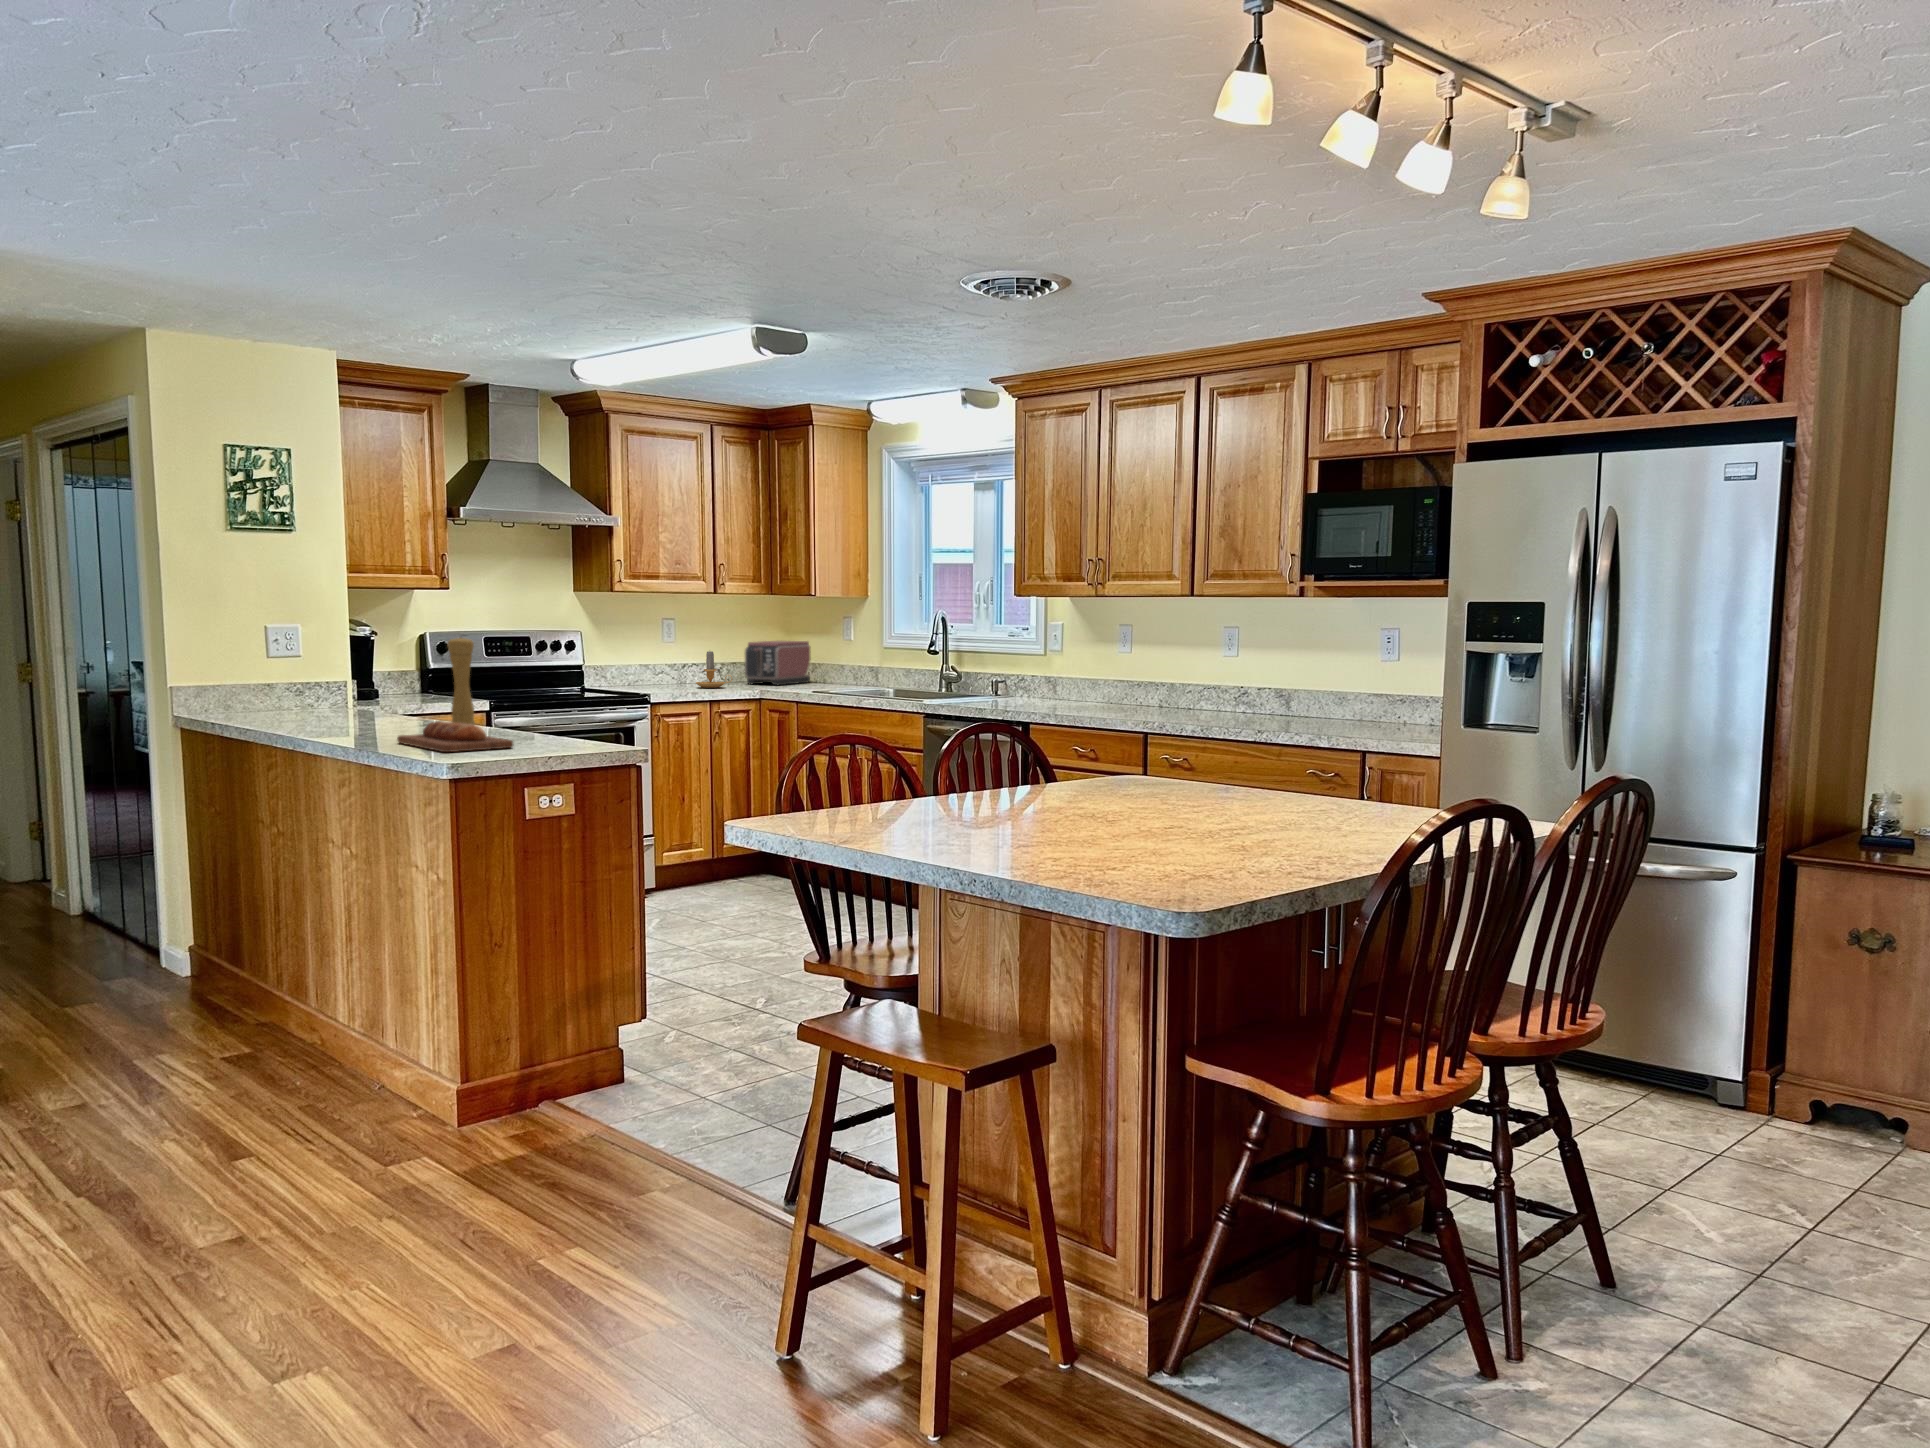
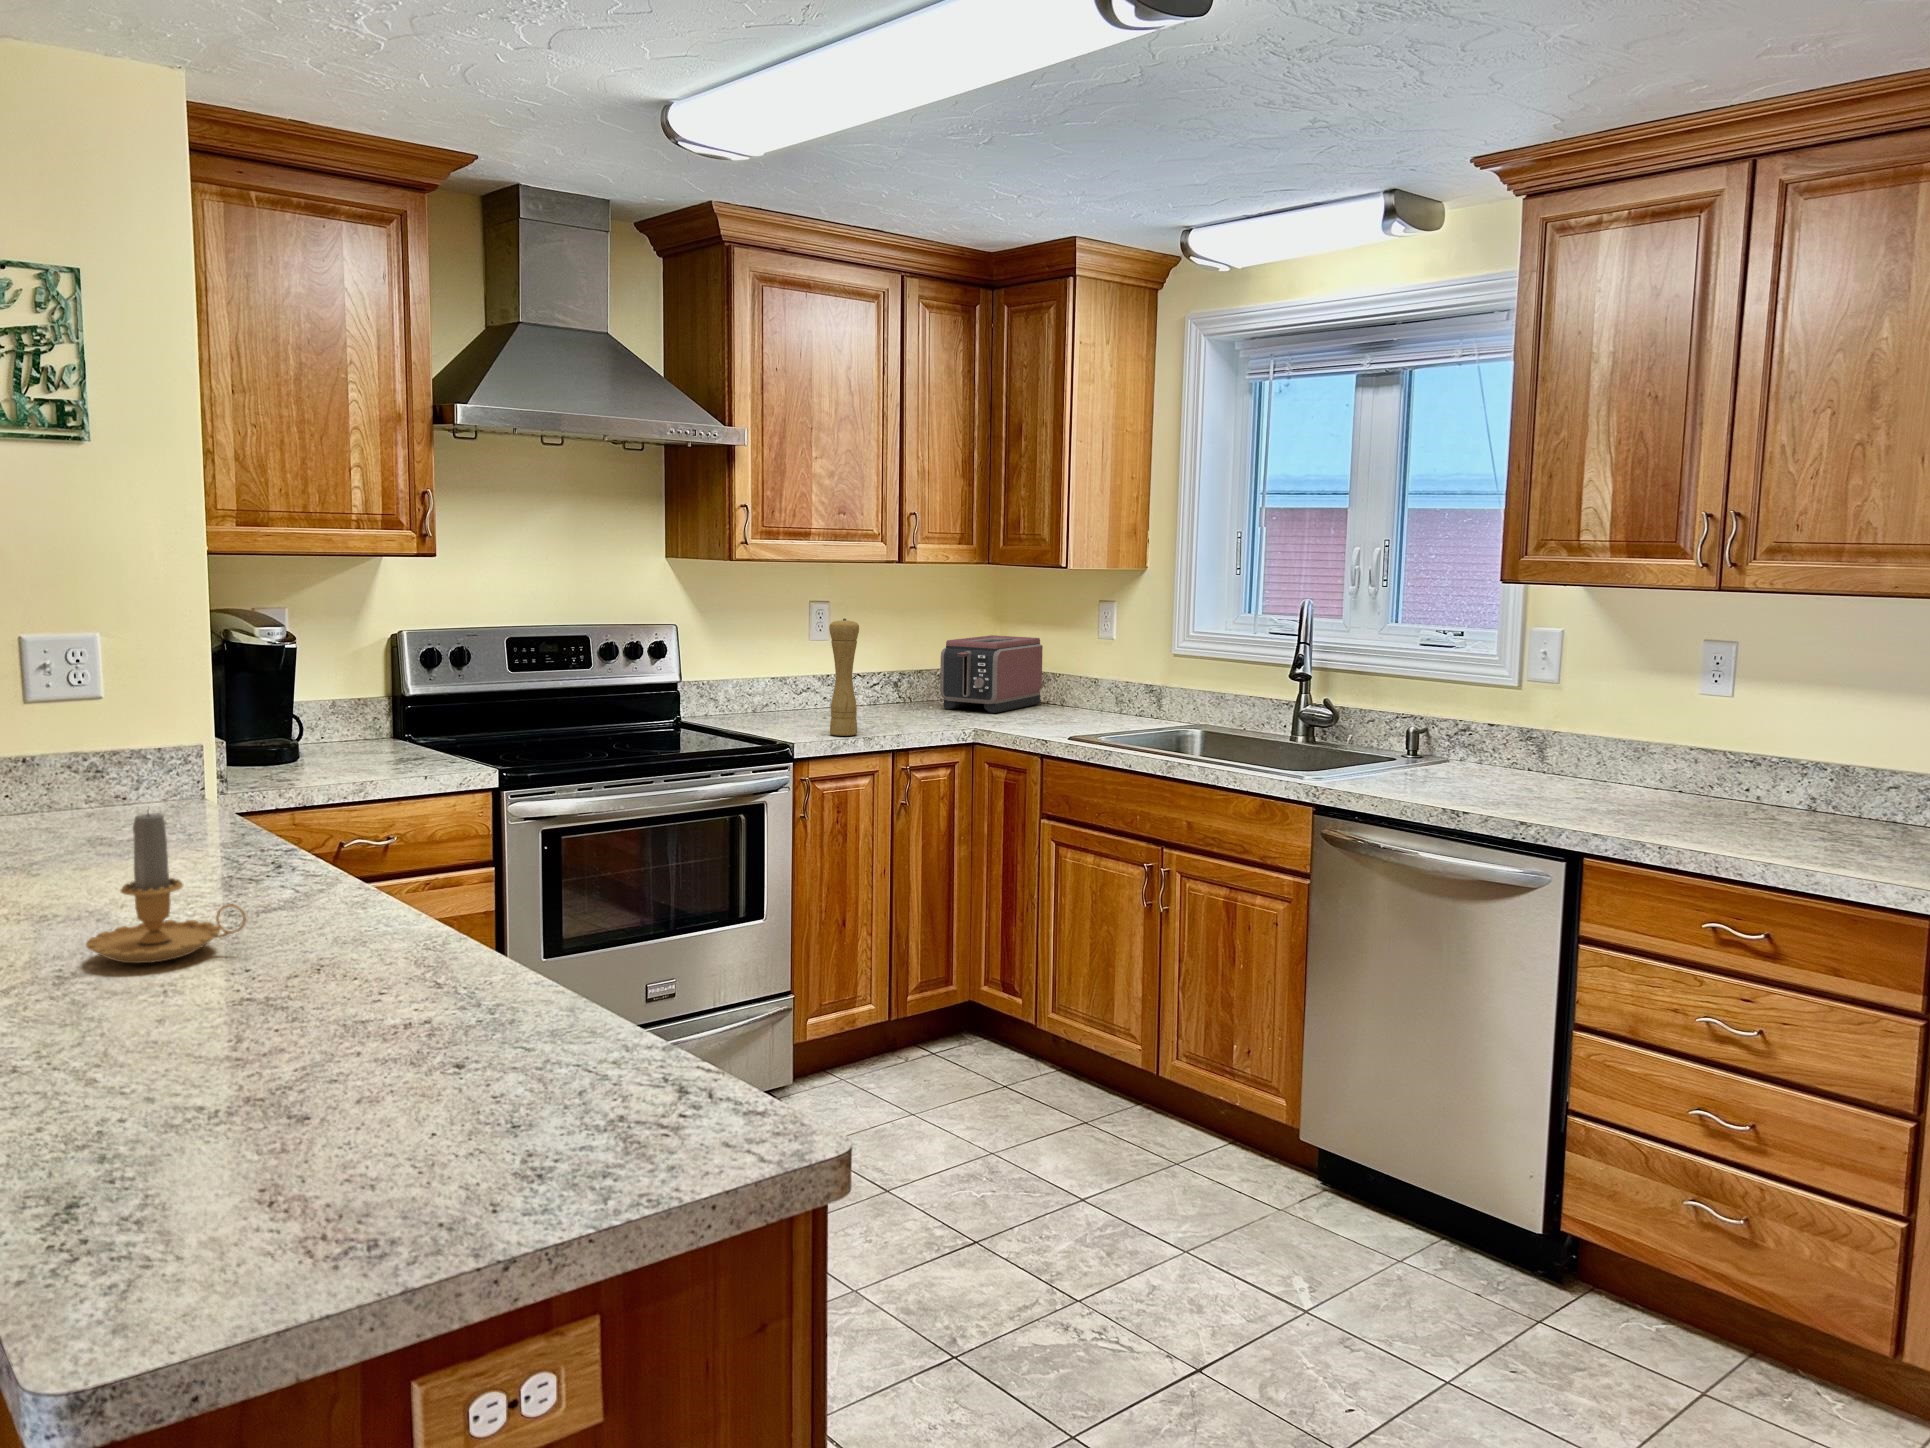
pepper mill: present [447,637,475,725] -> present [829,619,859,736]
candle: present [696,651,732,688] -> present [86,812,246,963]
bread loaf: present [397,721,513,752] -> none [107,988,429,1169]

